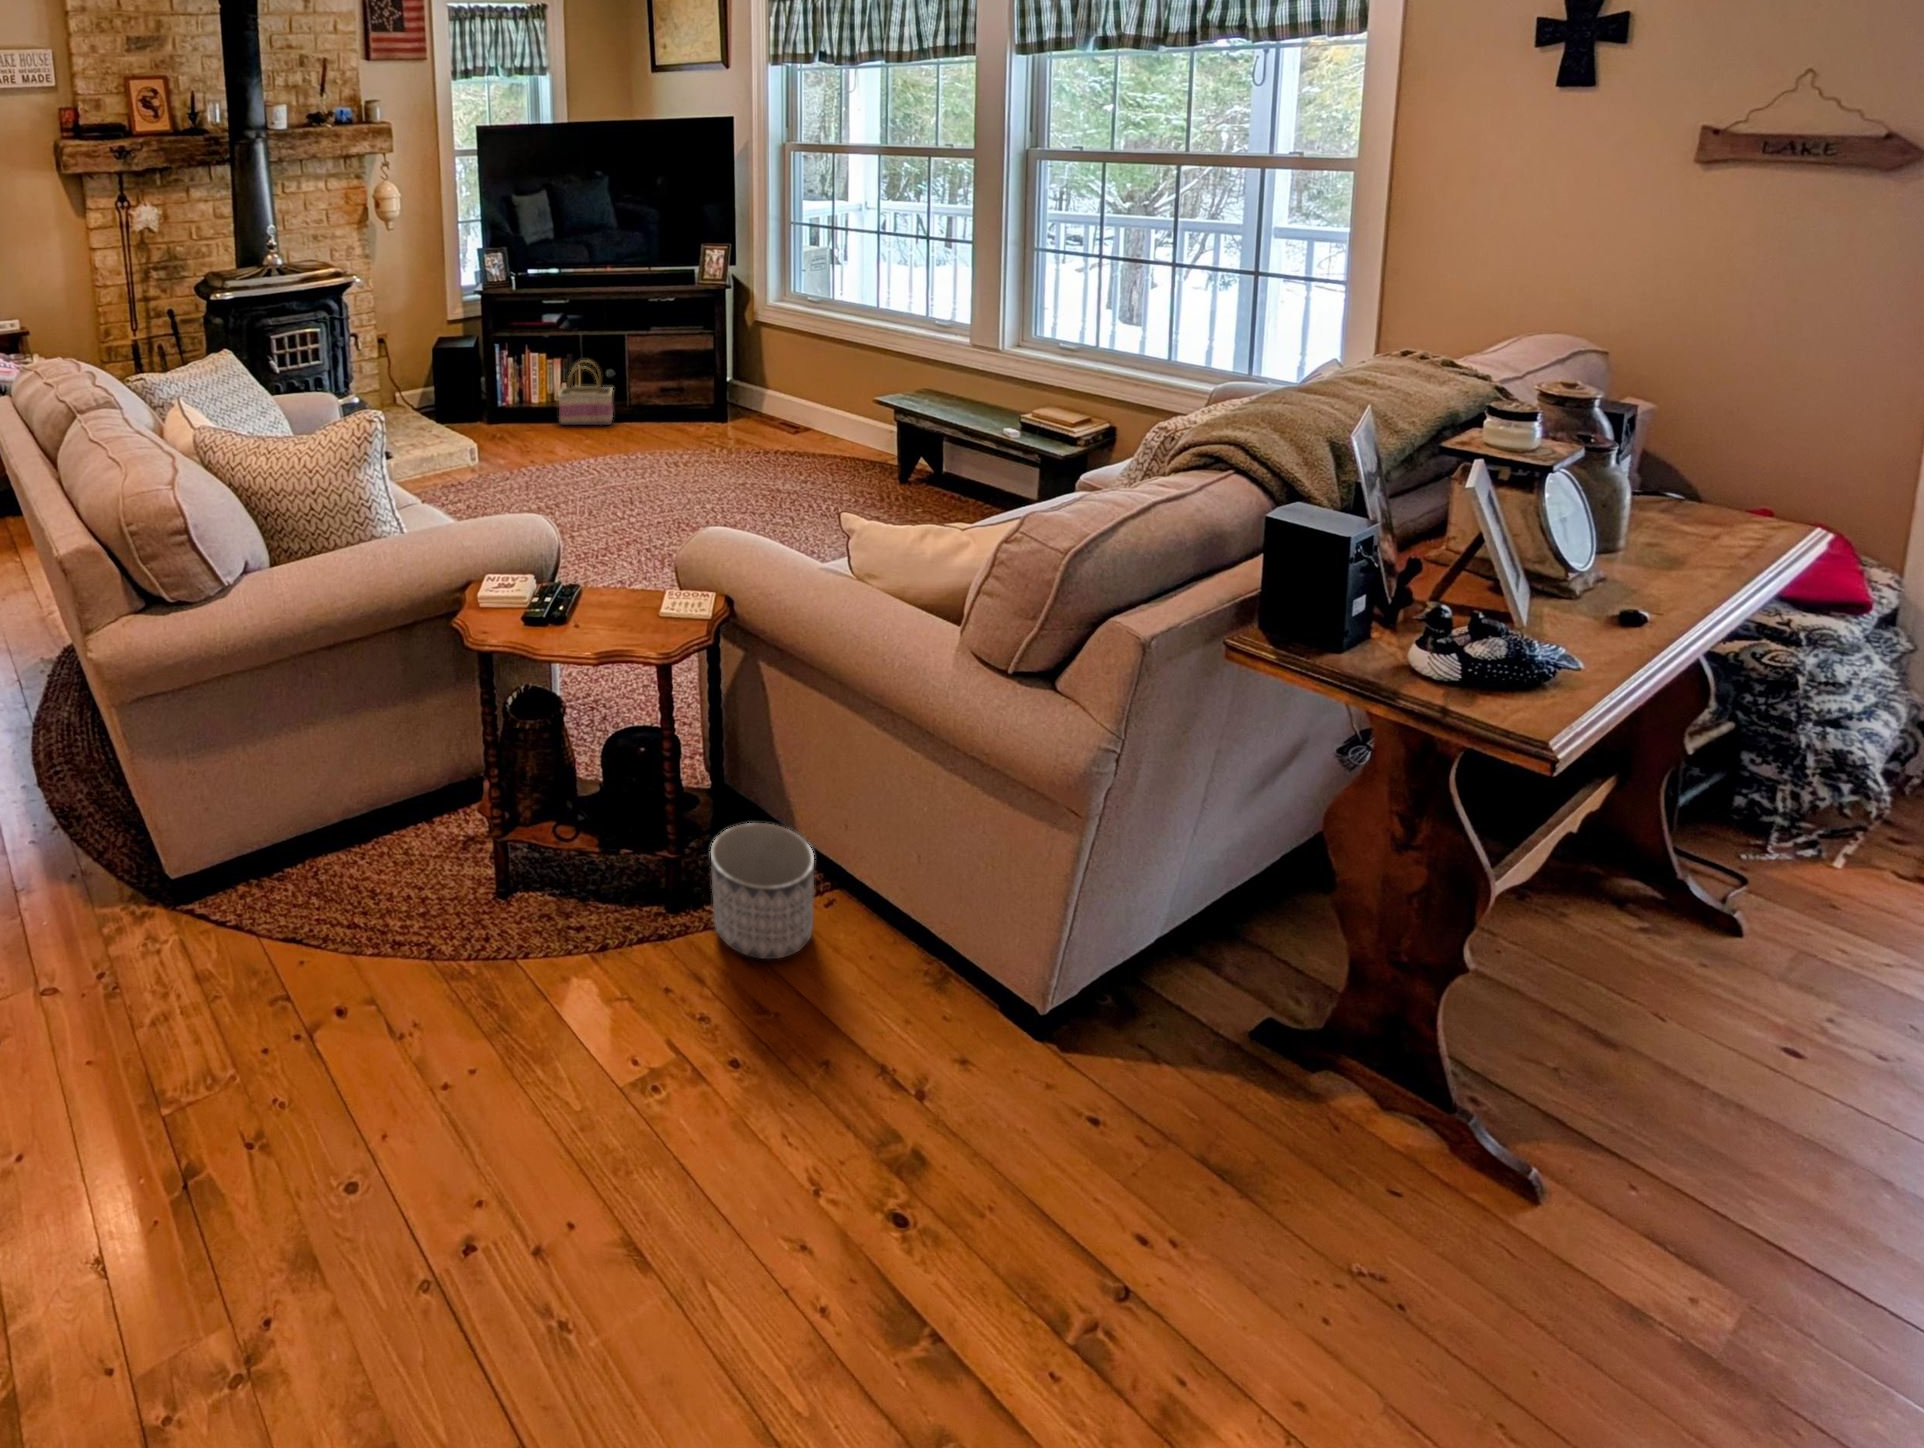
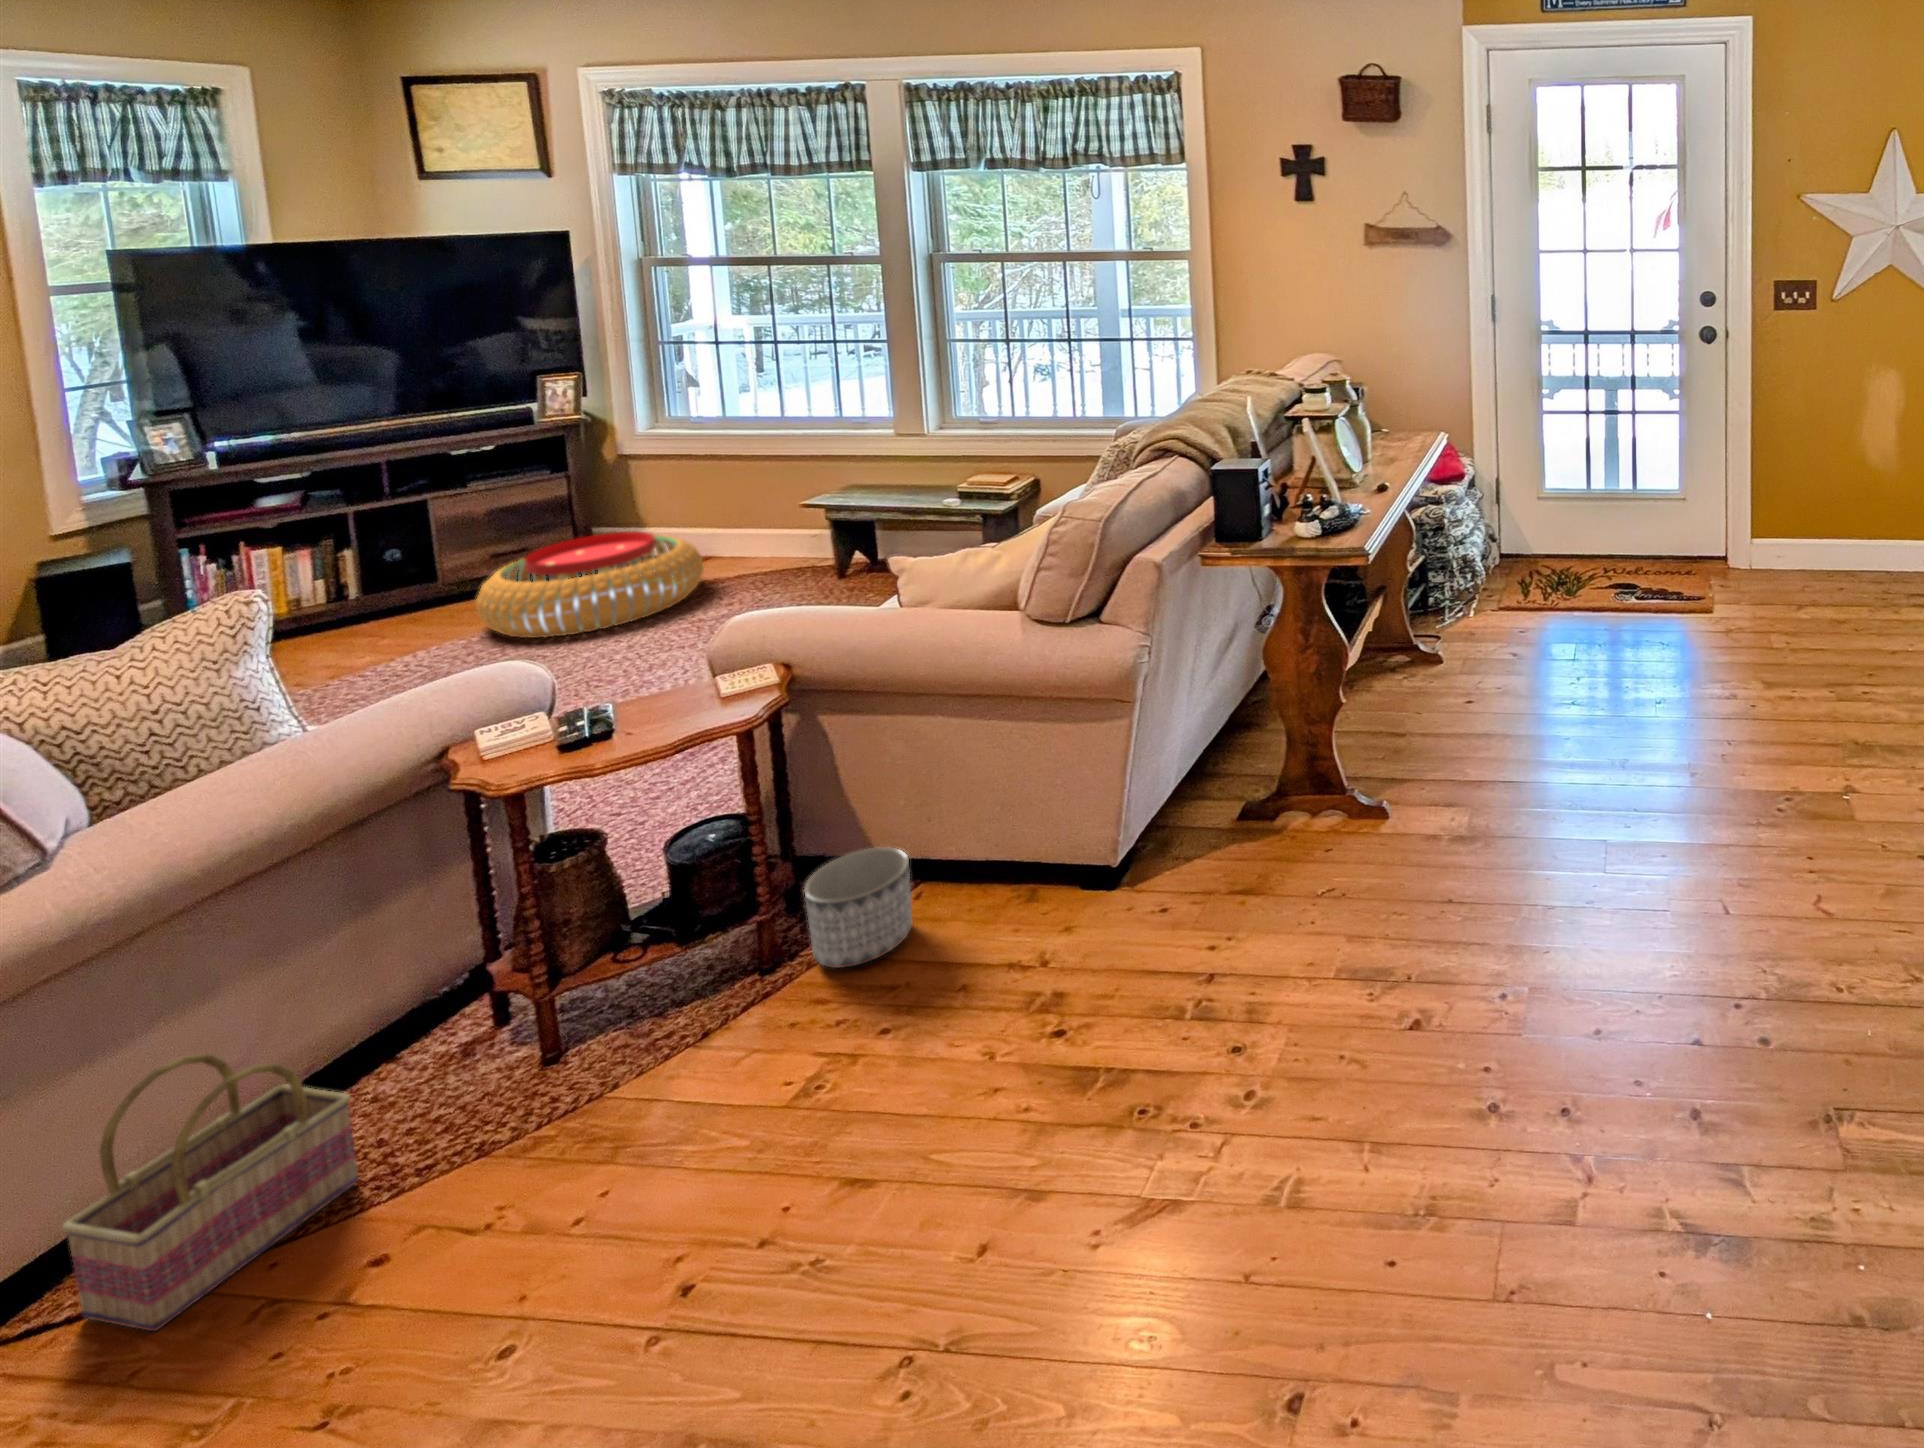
basket: present [558,360,613,425] -> present [62,1053,359,1331]
pouf: none [638,387,795,472] -> present [476,531,704,638]

